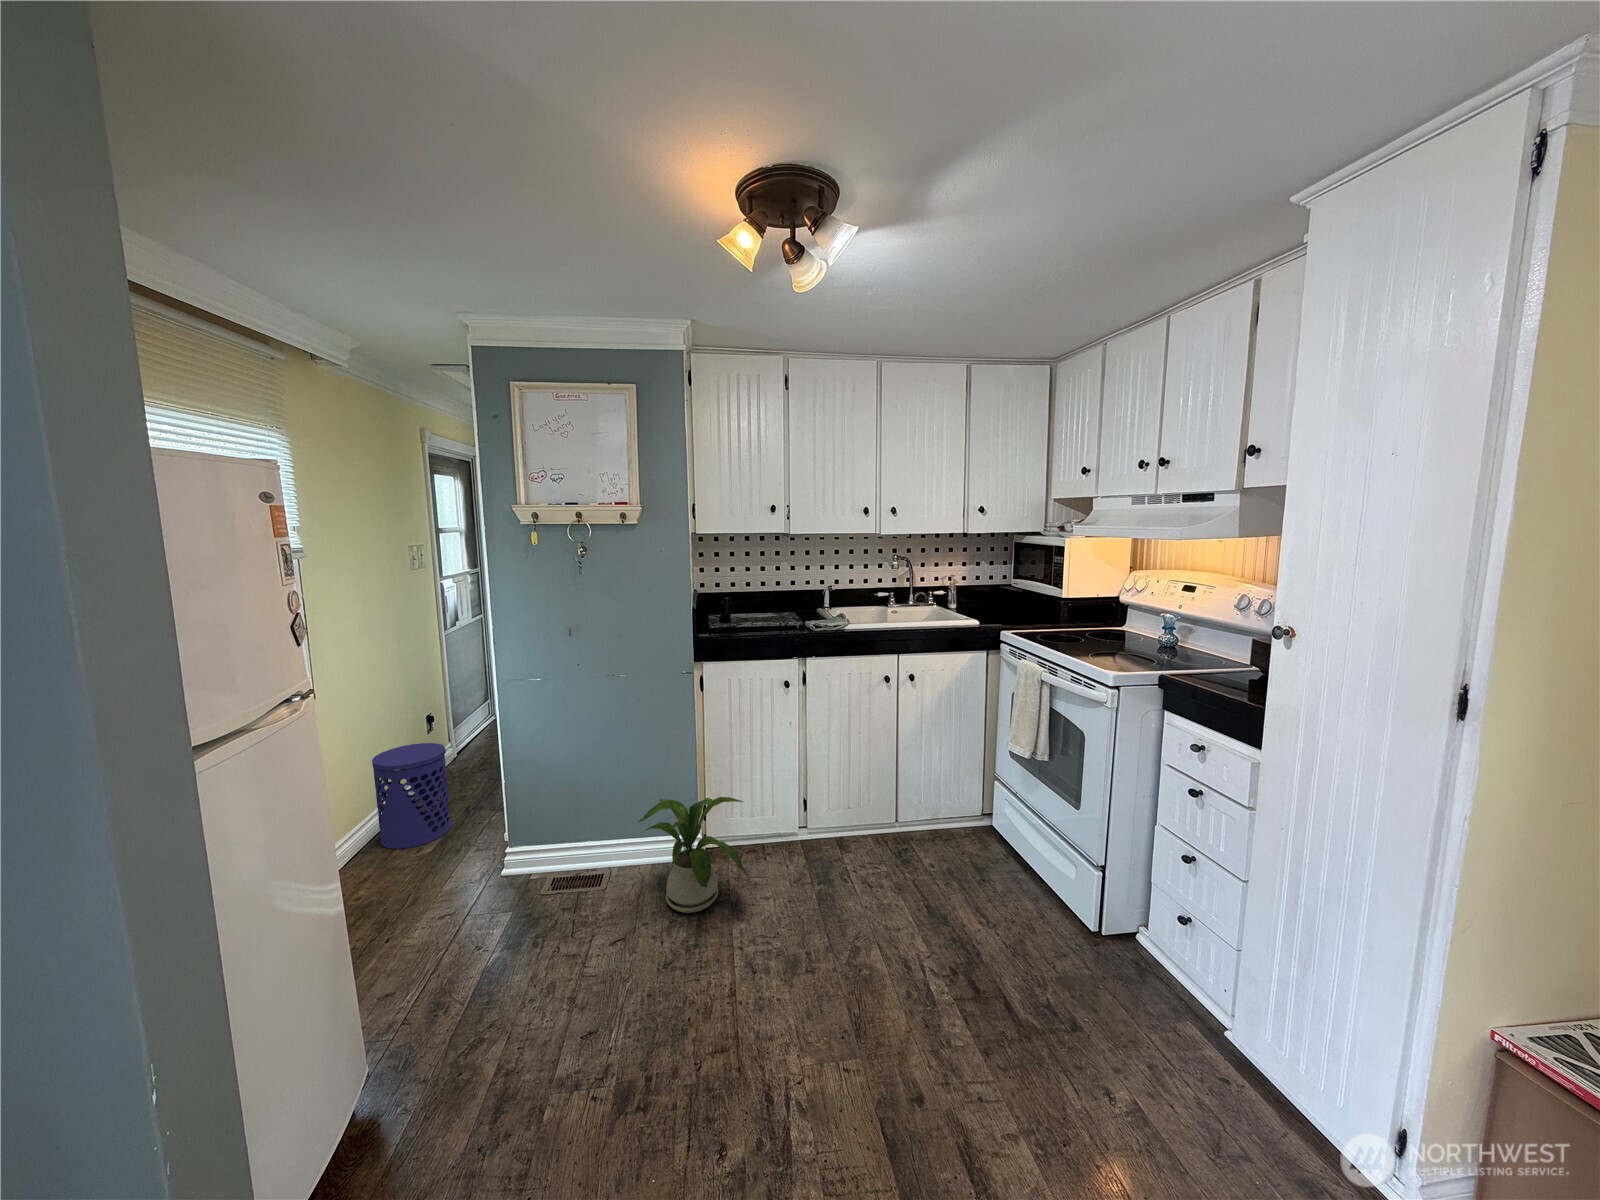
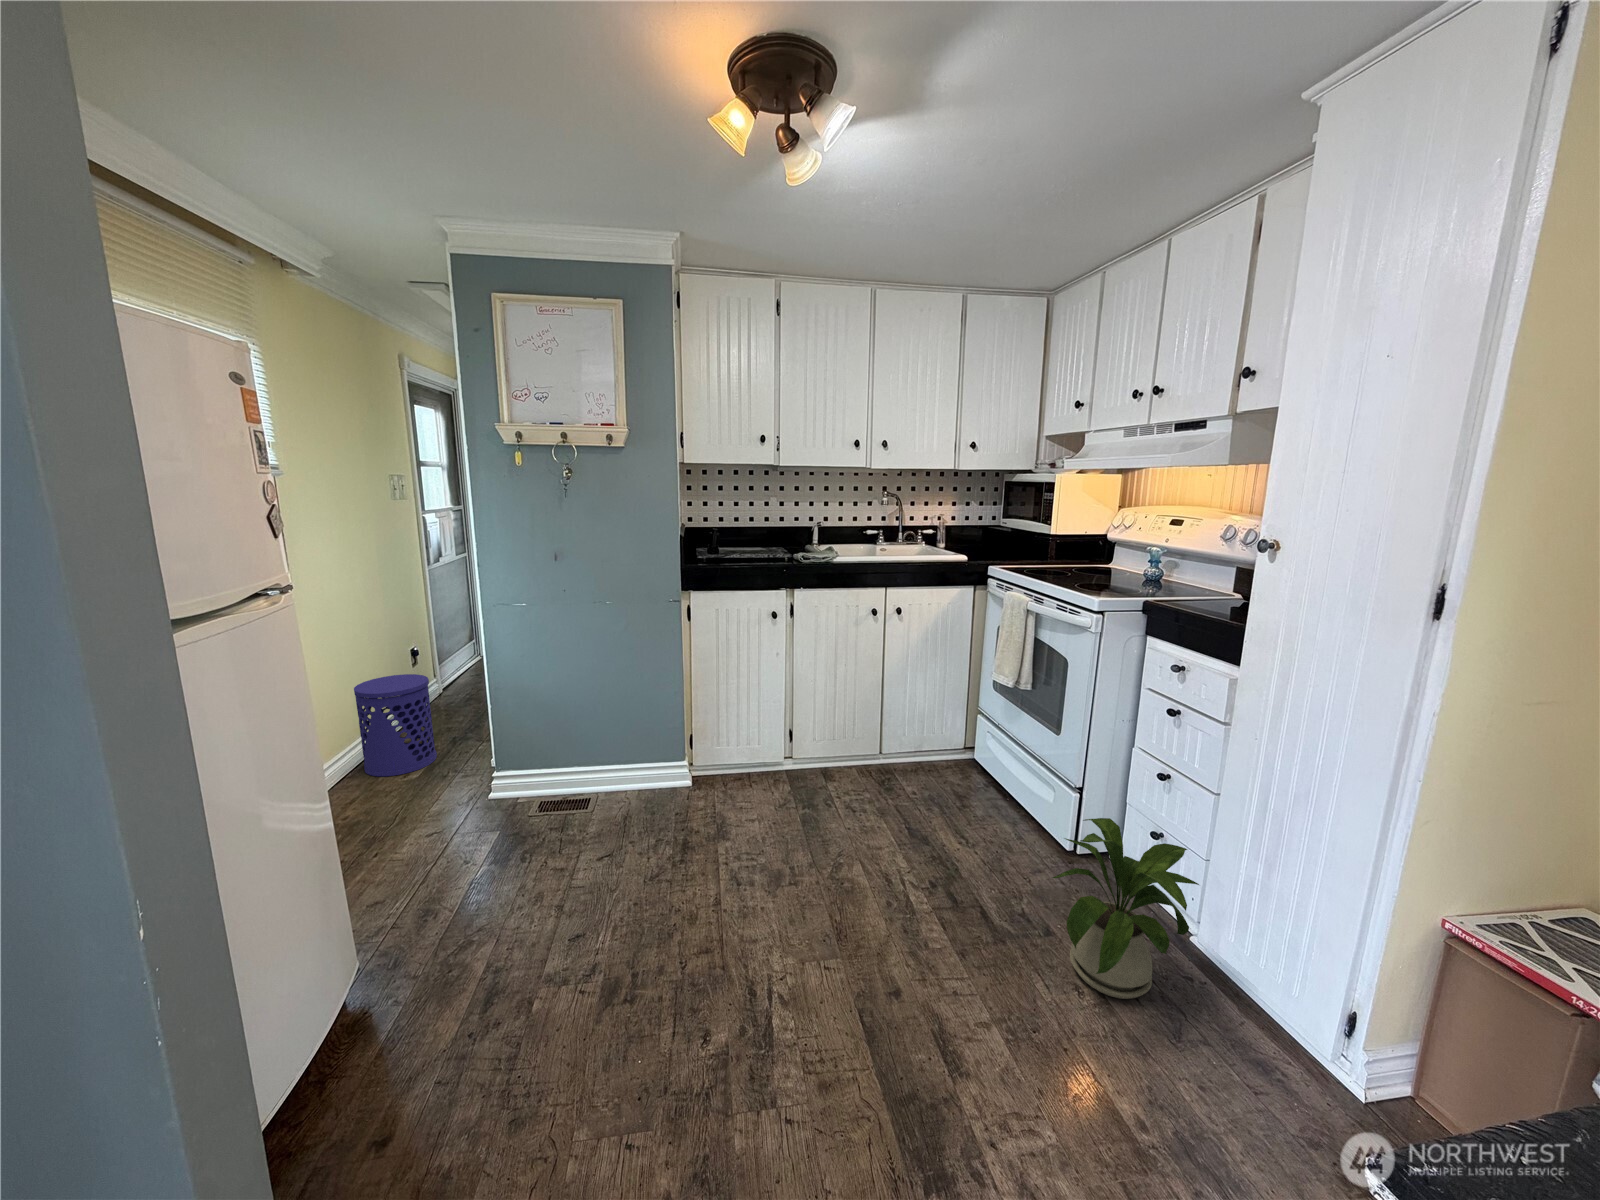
house plant: present [639,797,744,913] -> present [1052,818,1199,999]

